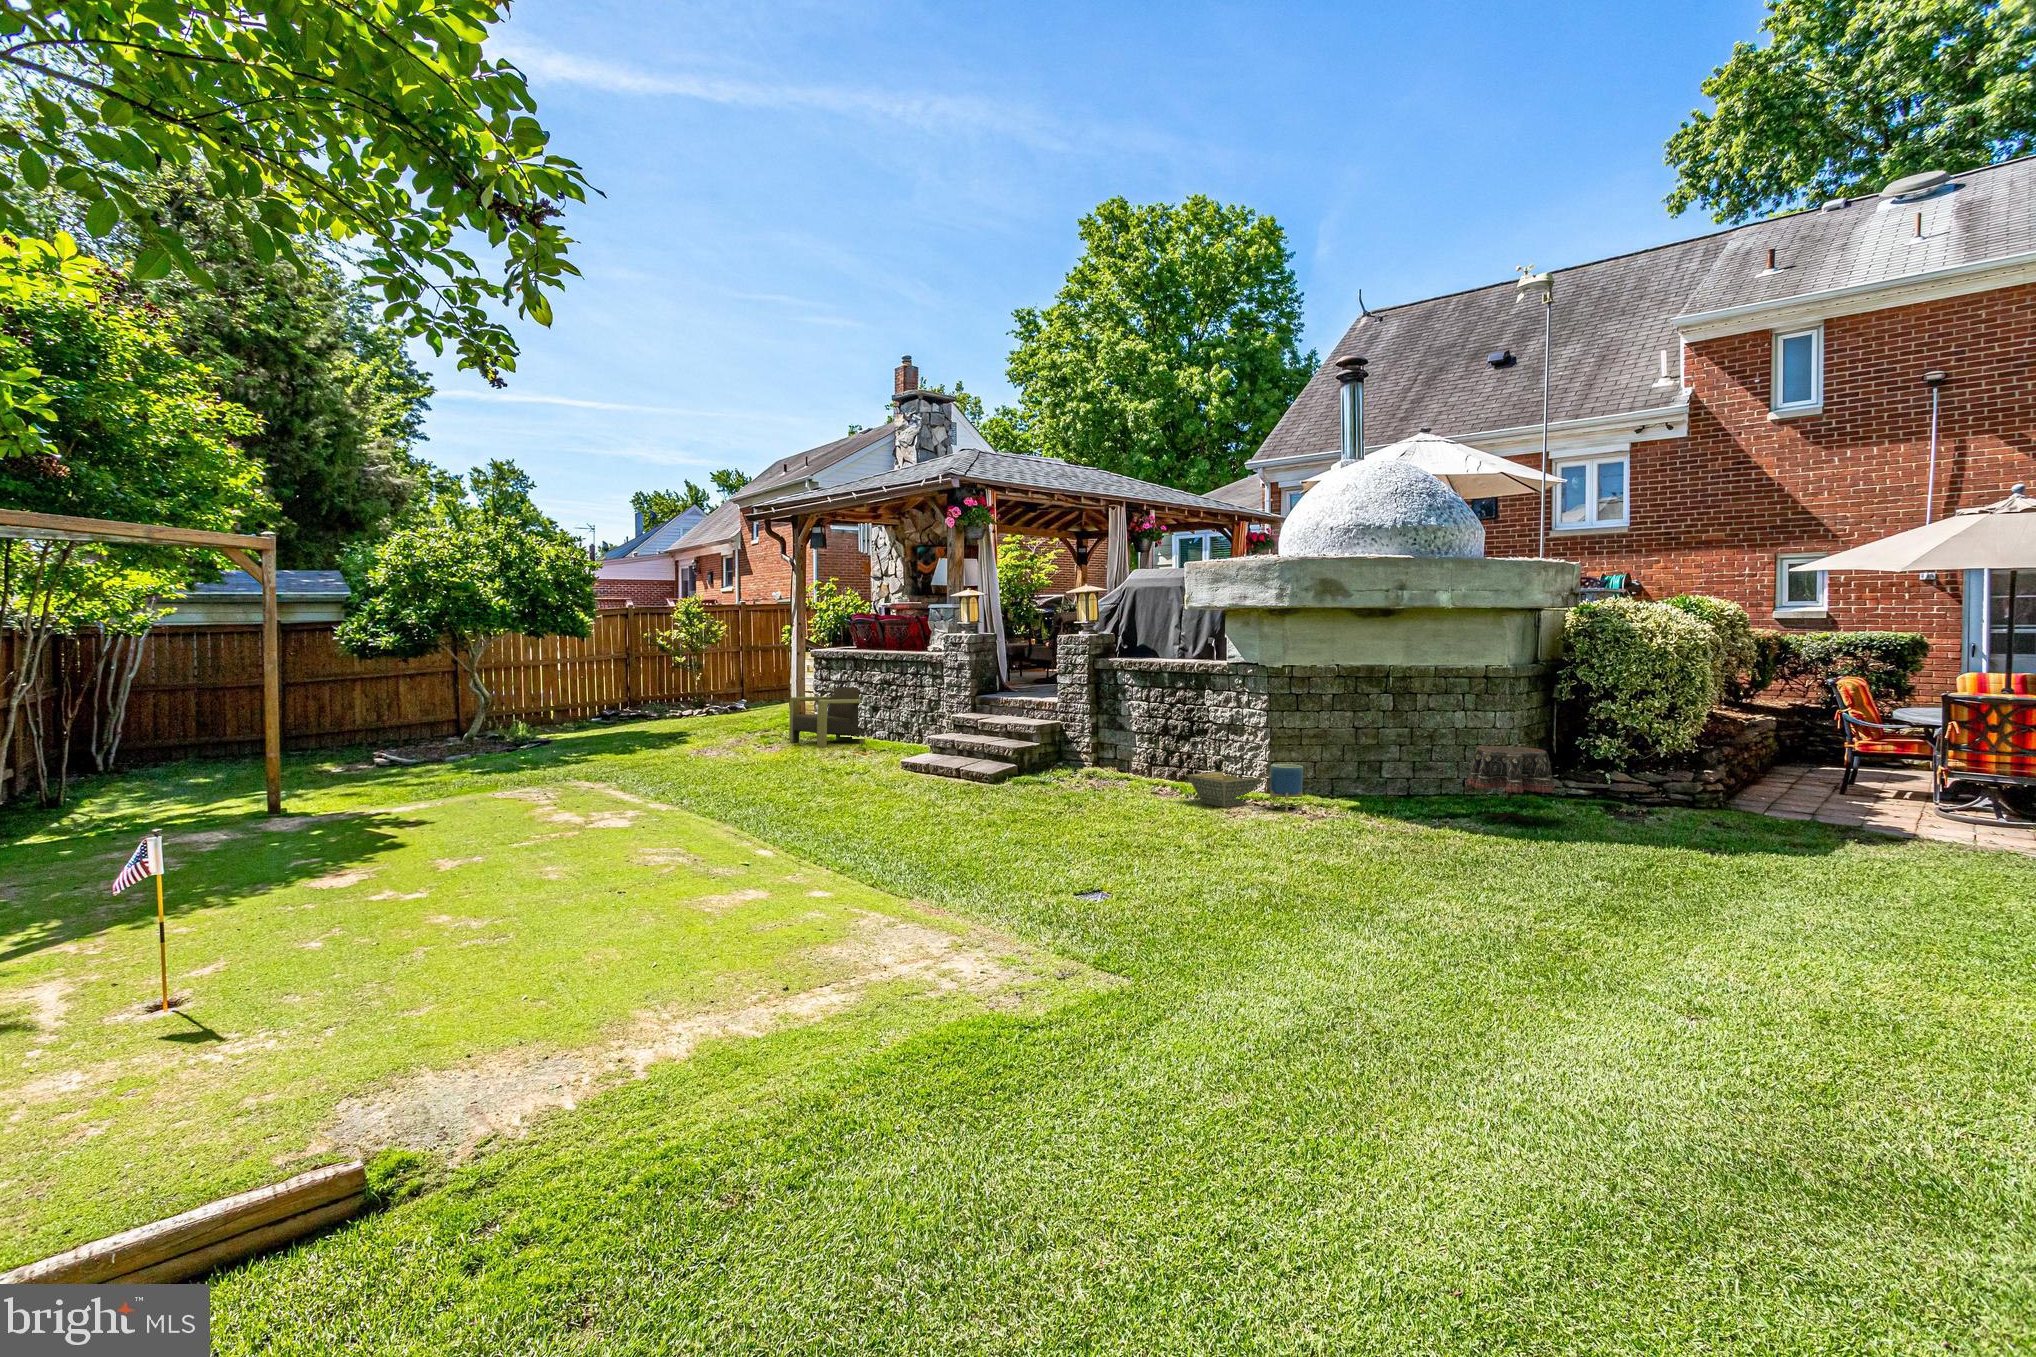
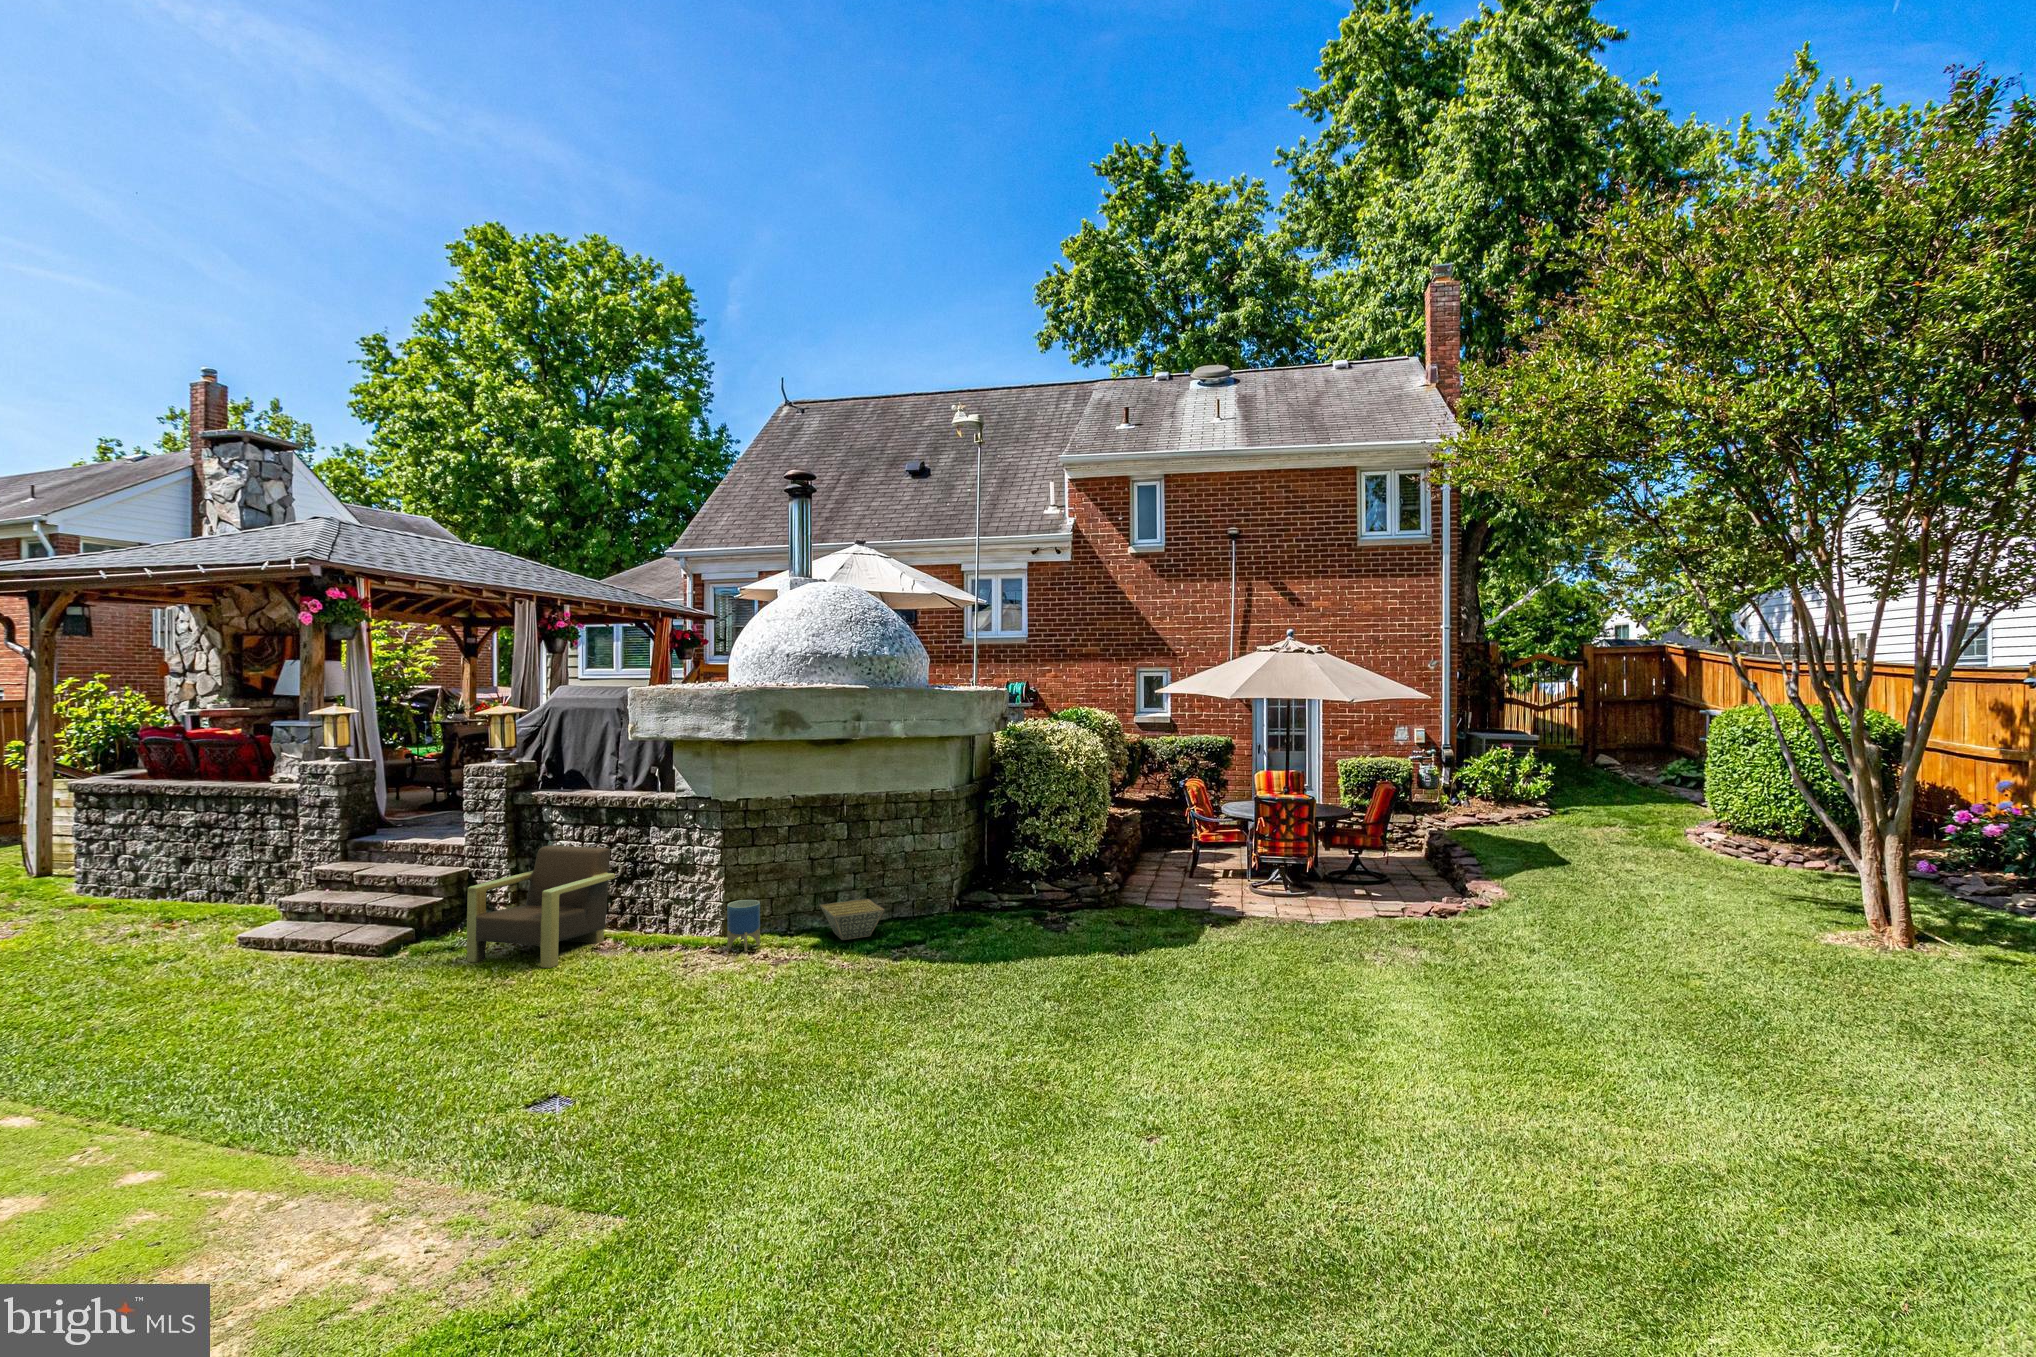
armchair: present [789,687,865,747] -> present [467,845,615,968]
side table: present [1467,746,1555,823] -> none [905,857,976,930]
basket: present [1187,772,1260,807] -> present [820,899,884,940]

